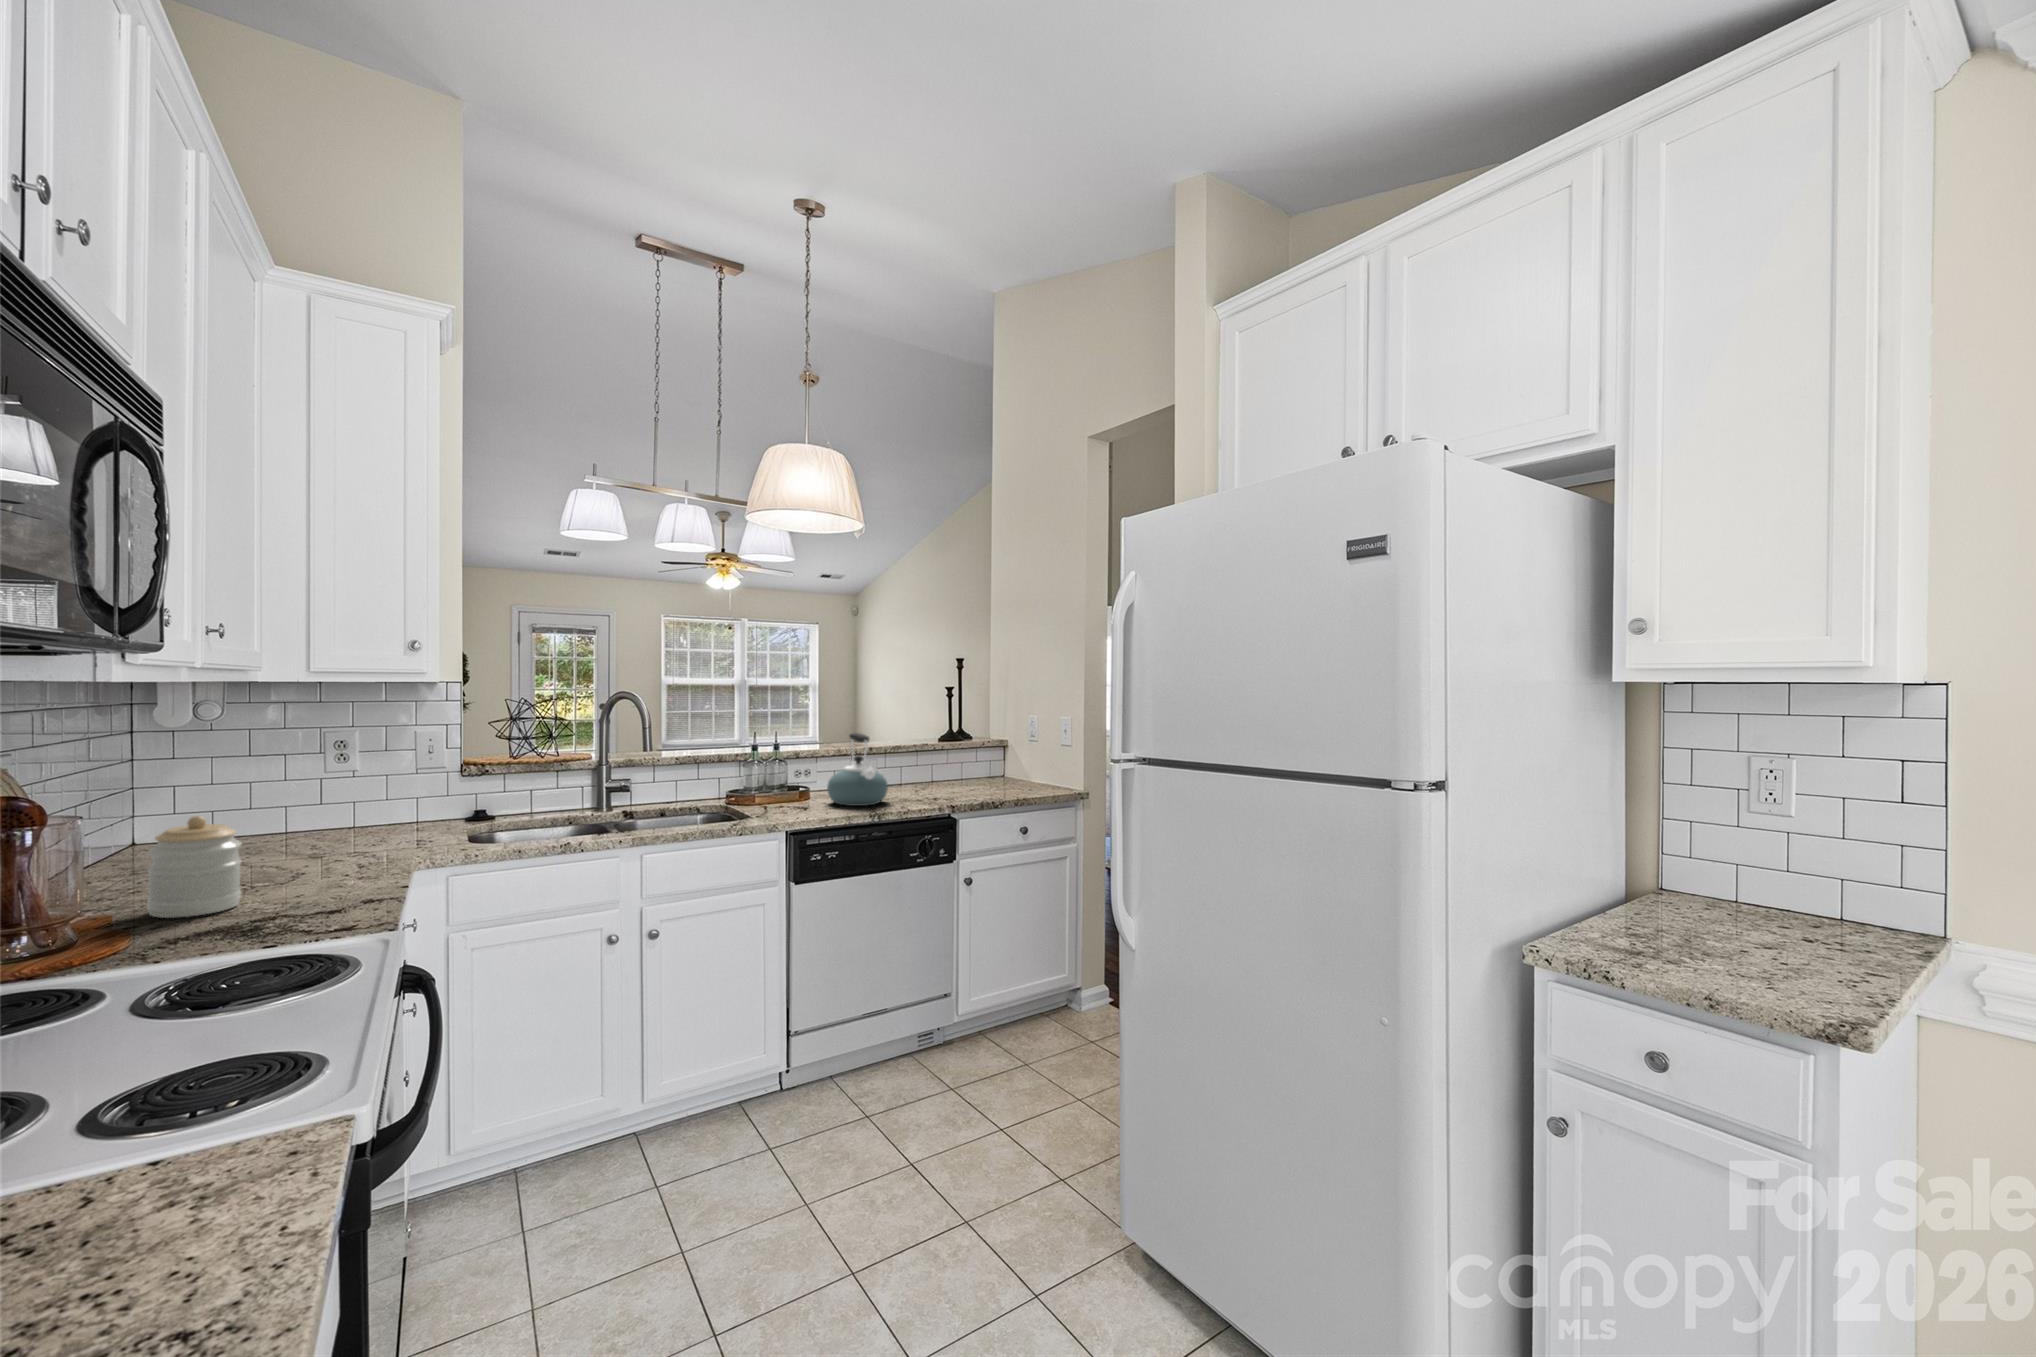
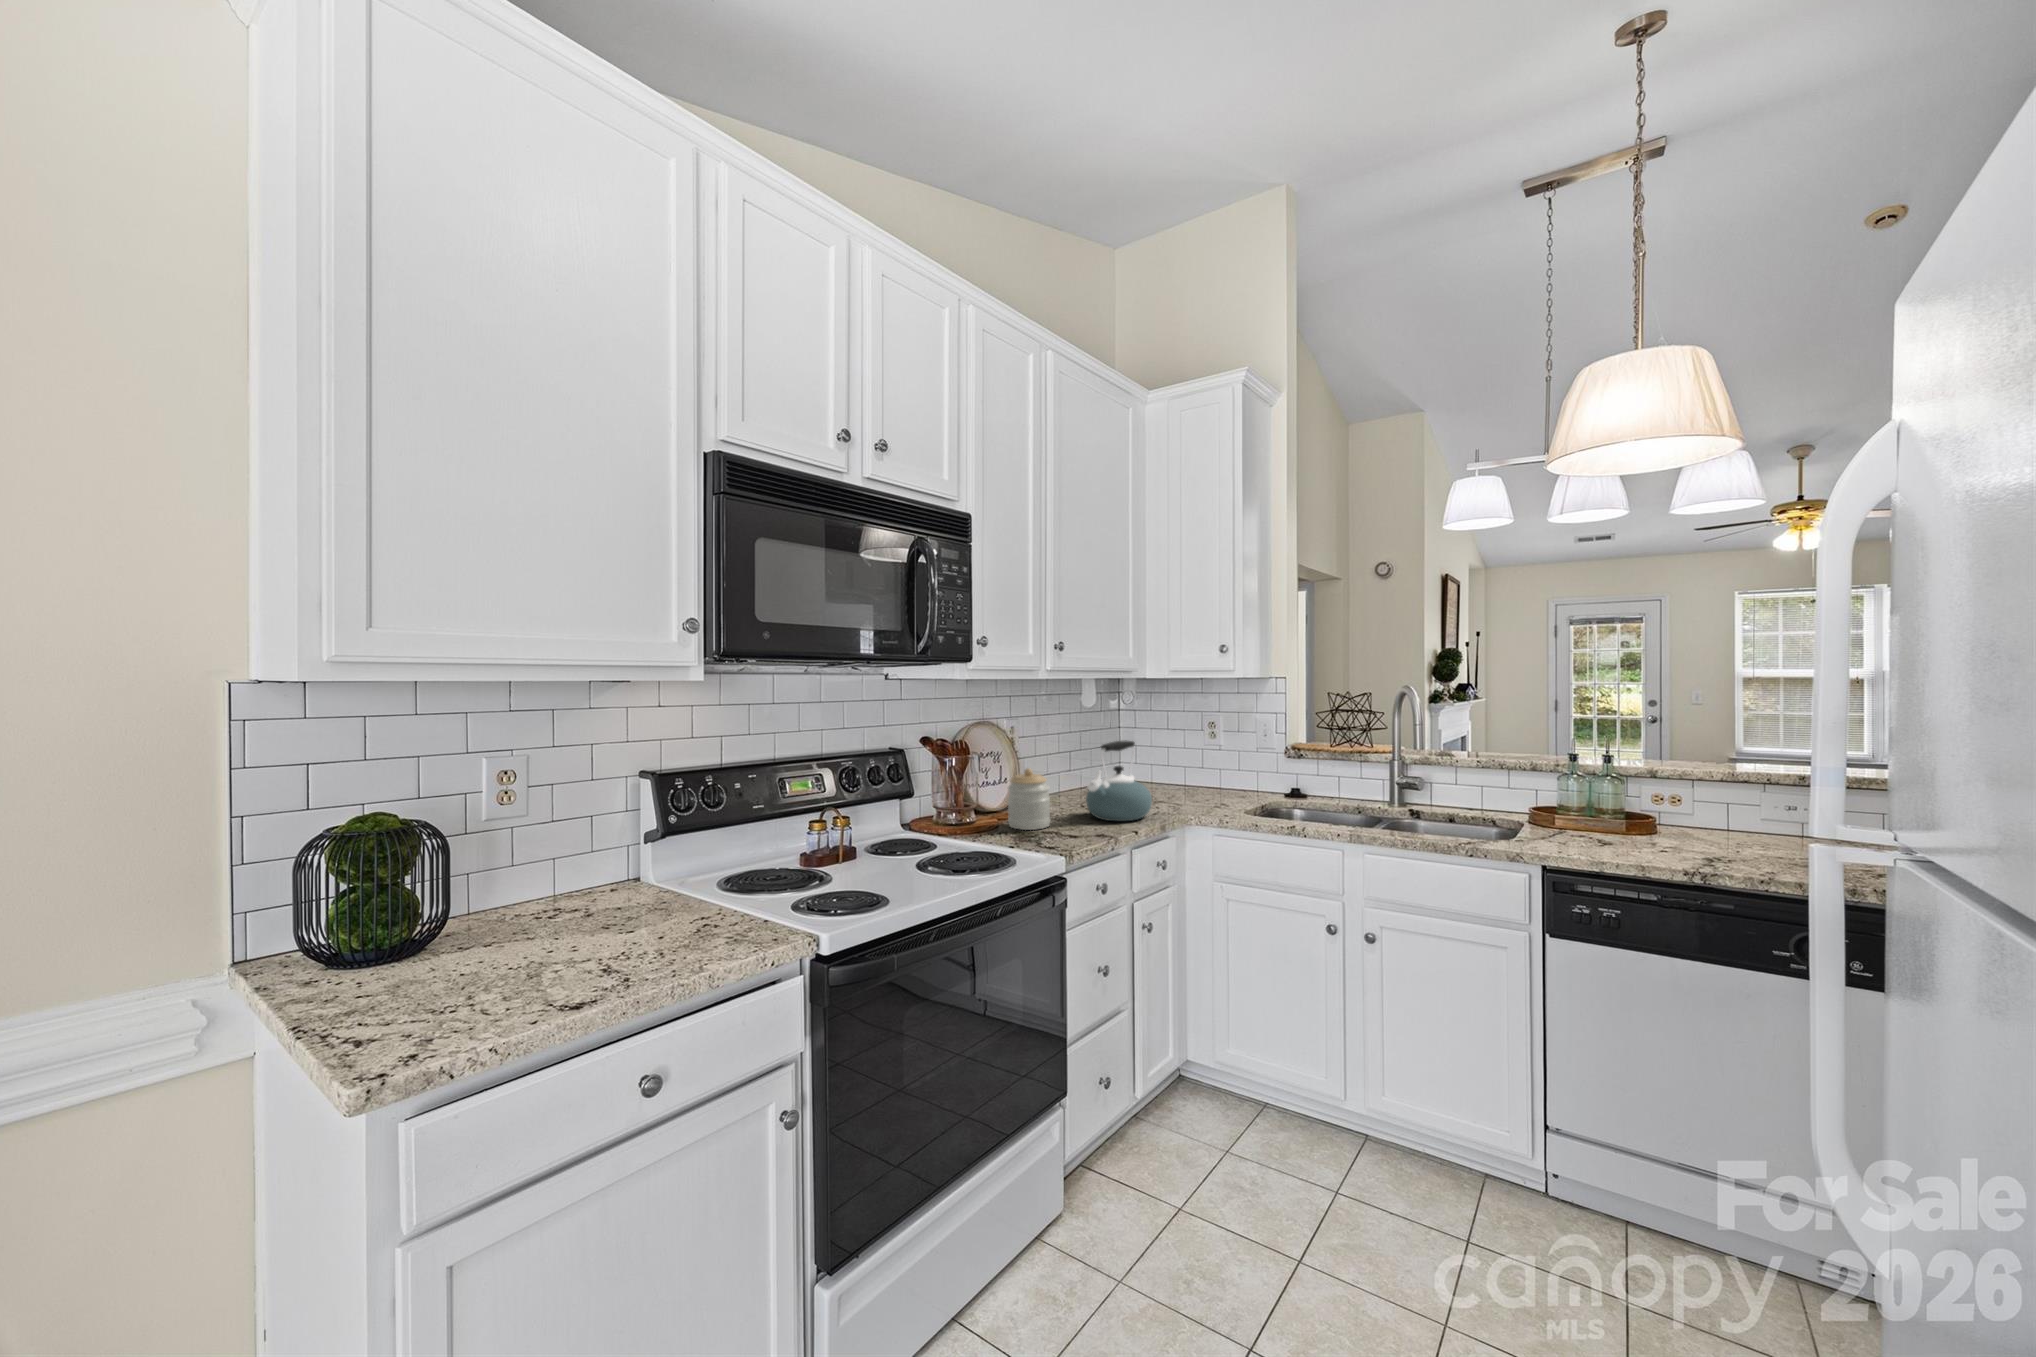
kettle: present [827,733,888,806] -> present [1086,740,1152,821]

